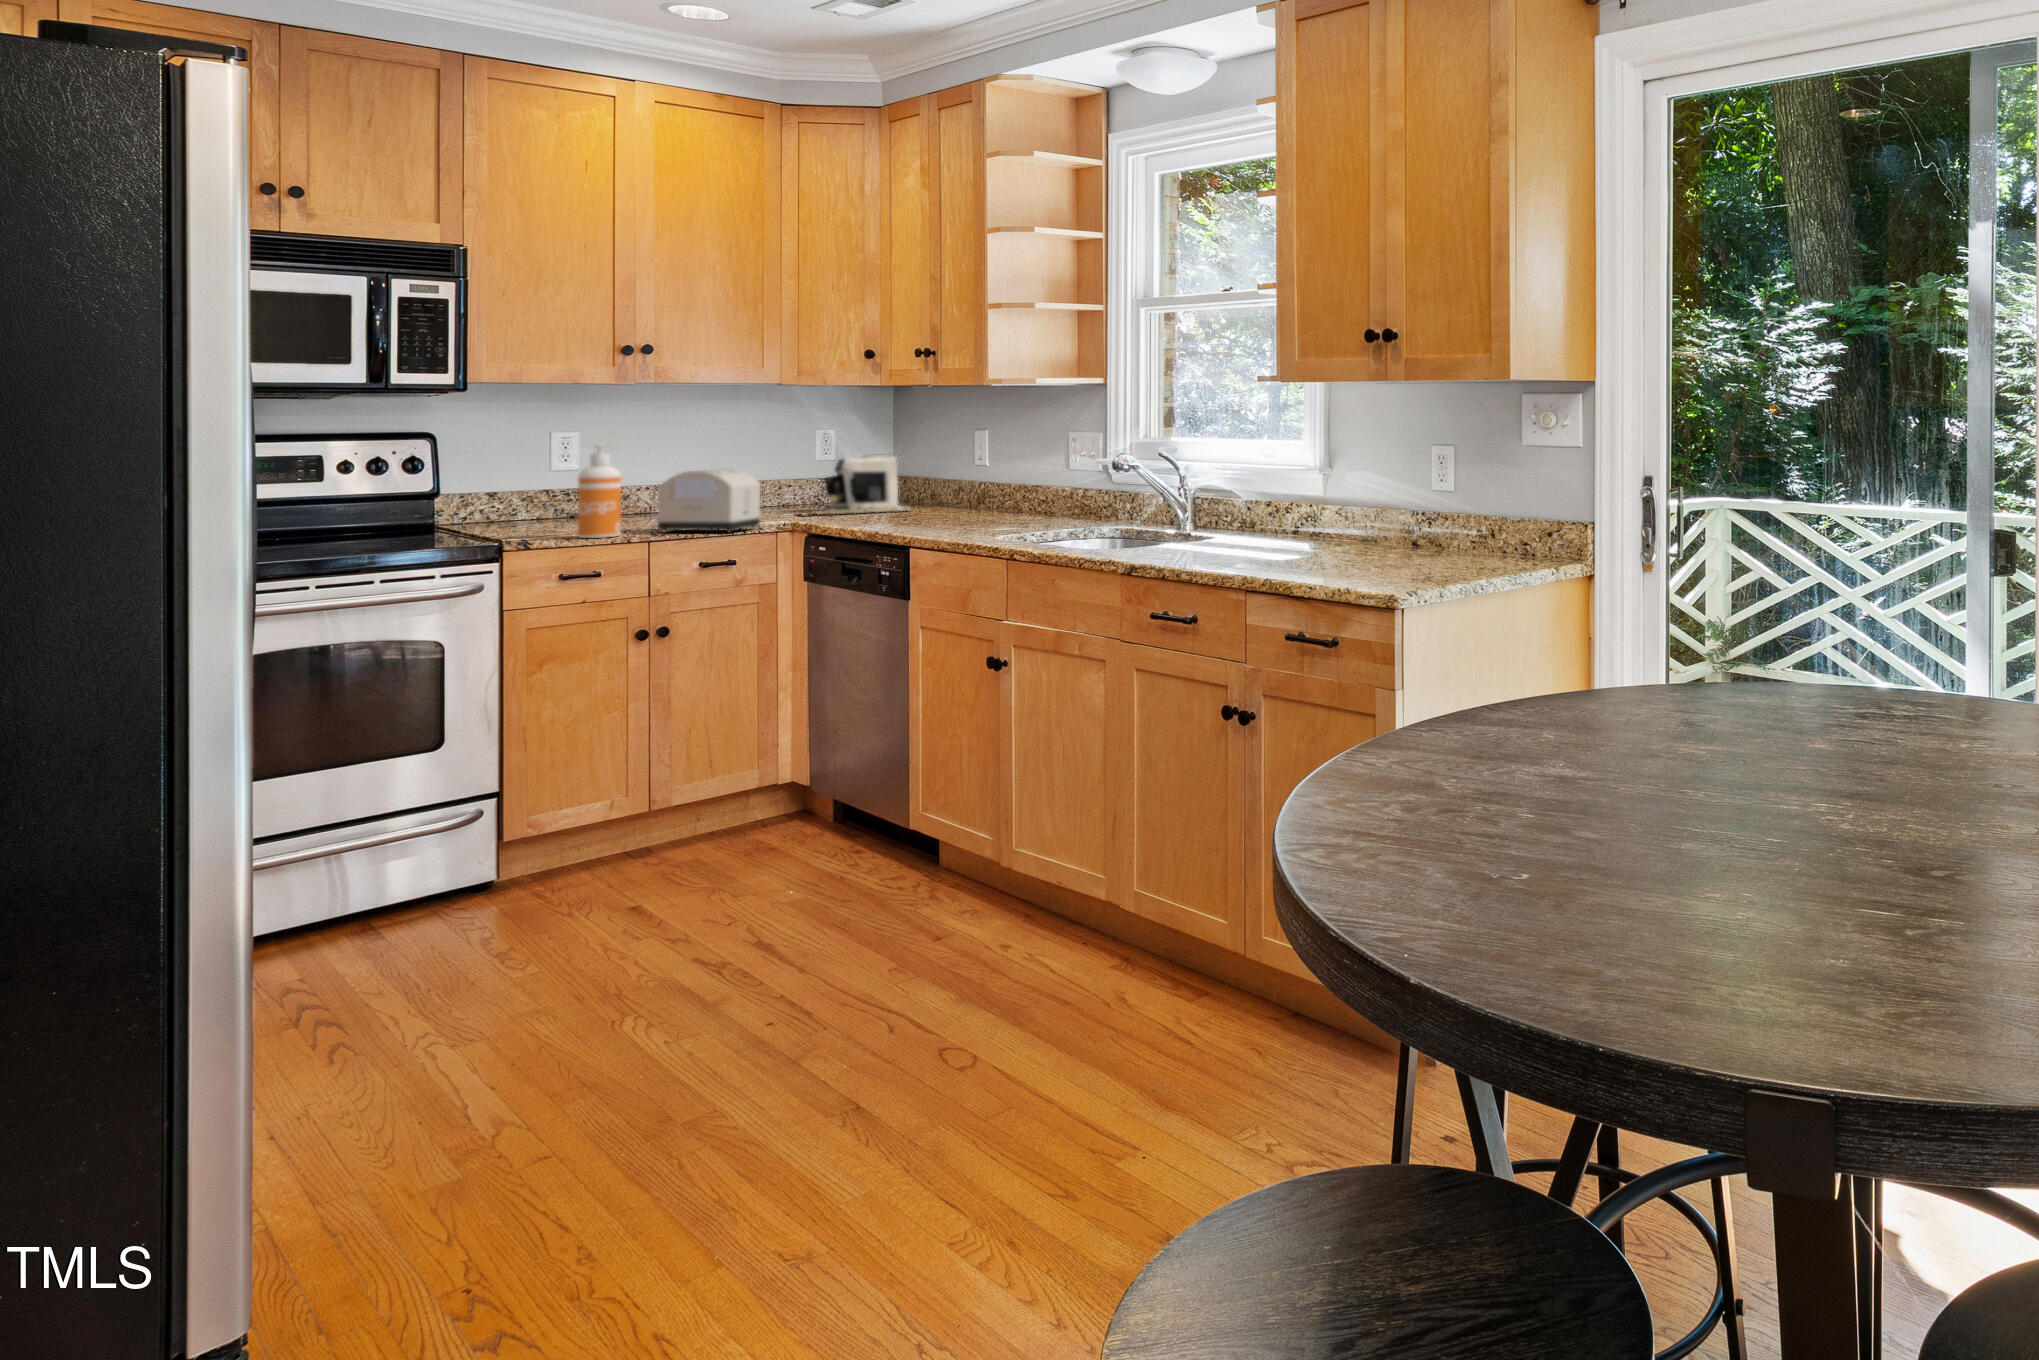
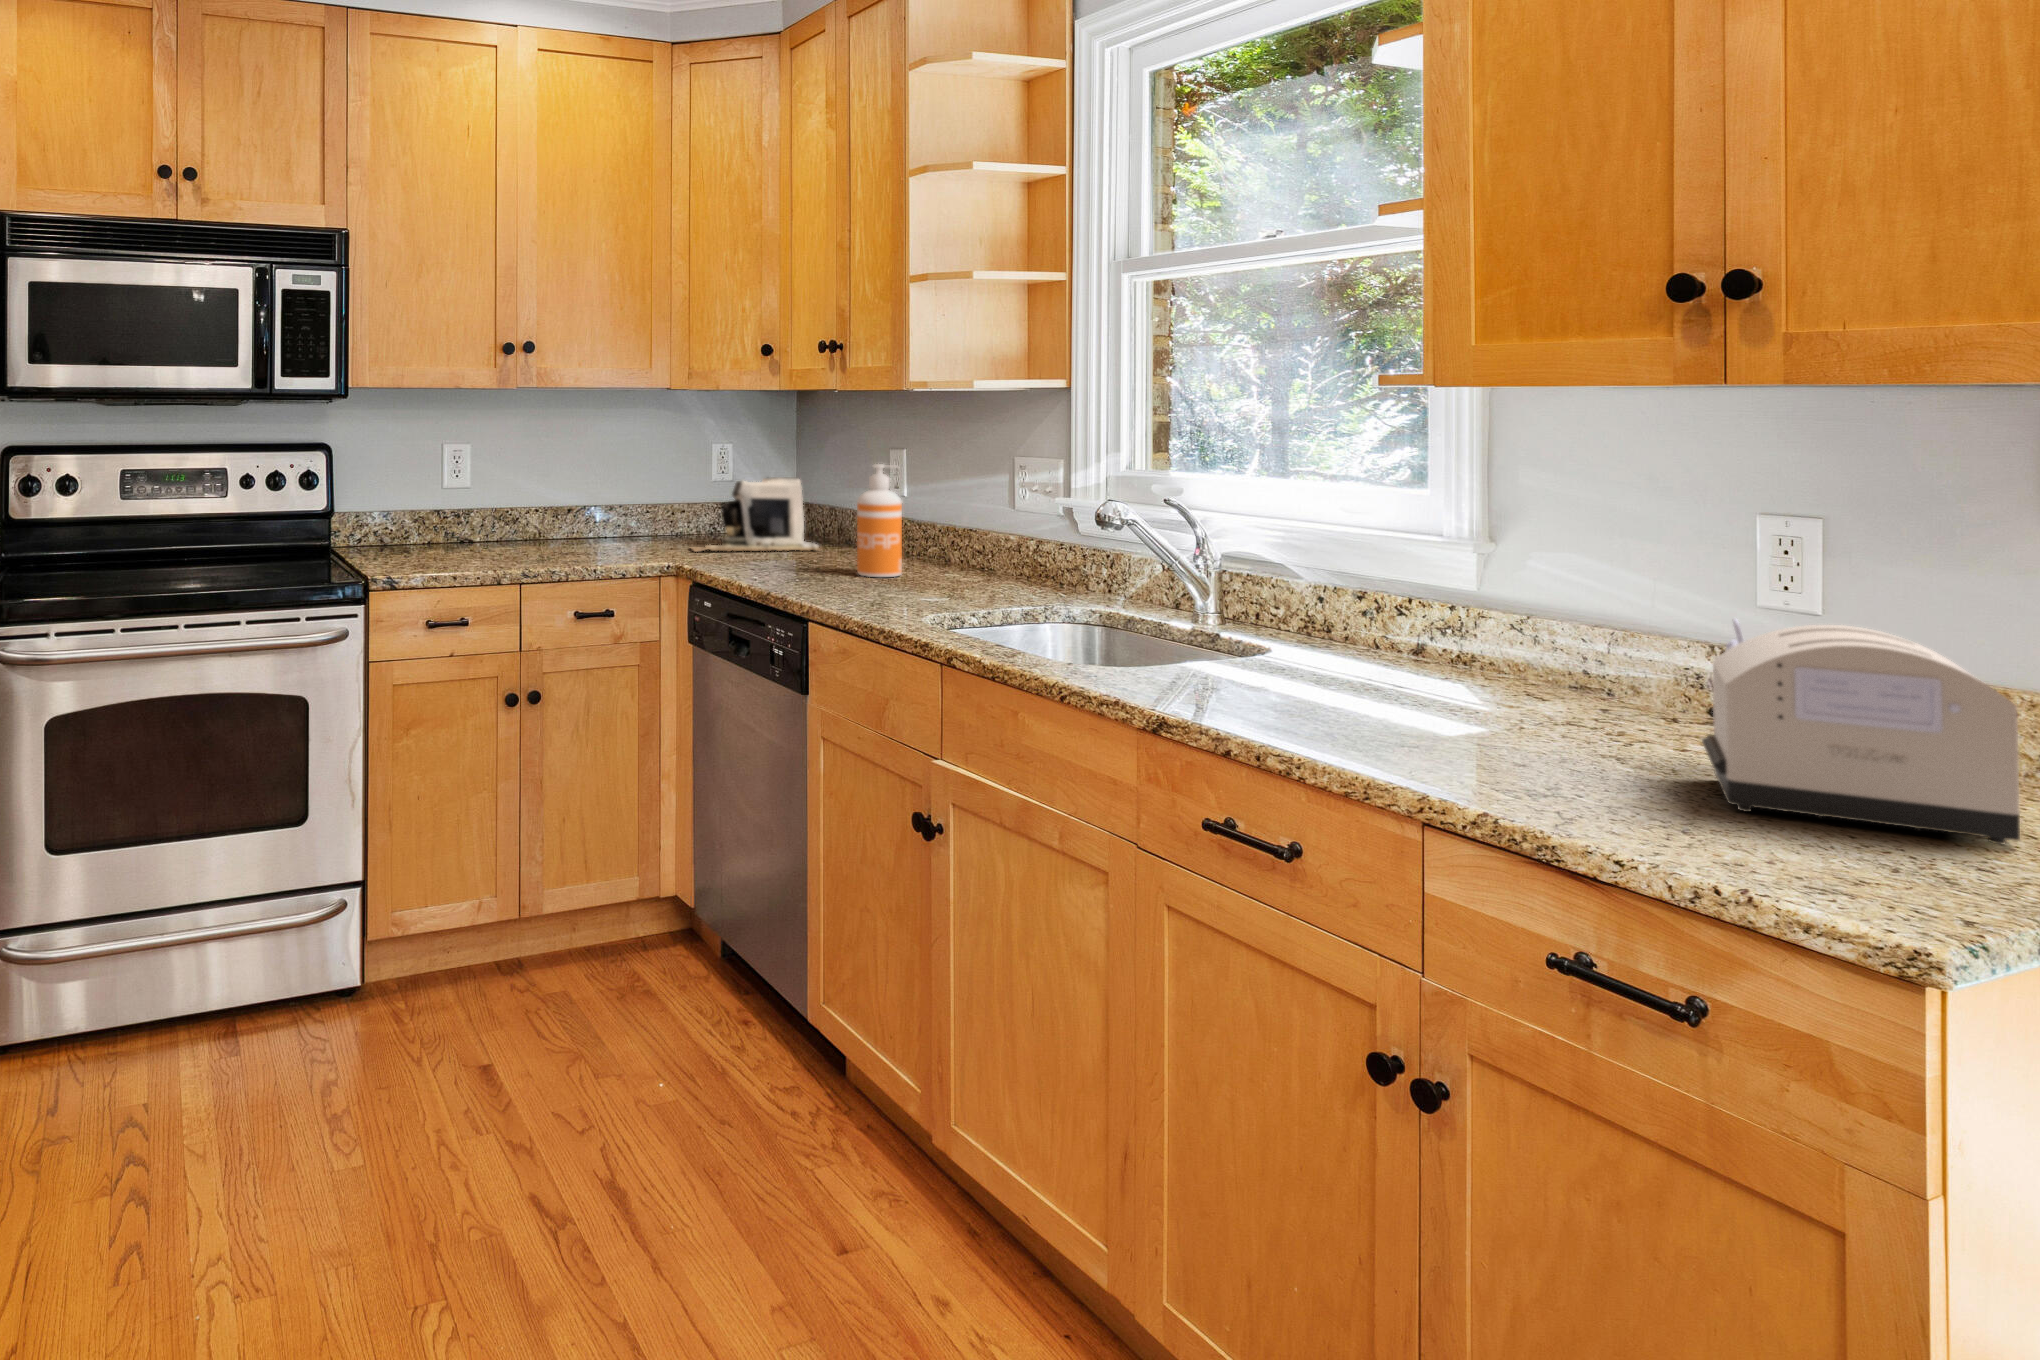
soap dispenser: present [577,445,621,538] -> present [857,464,902,577]
toaster: present [657,468,760,532] -> present [1702,619,2020,845]

